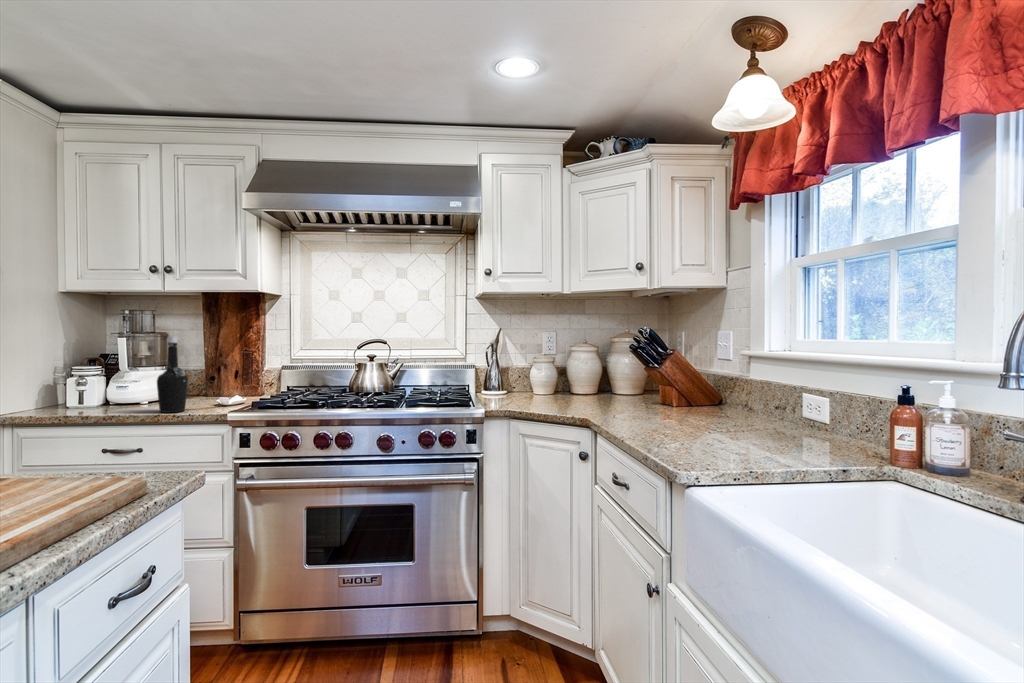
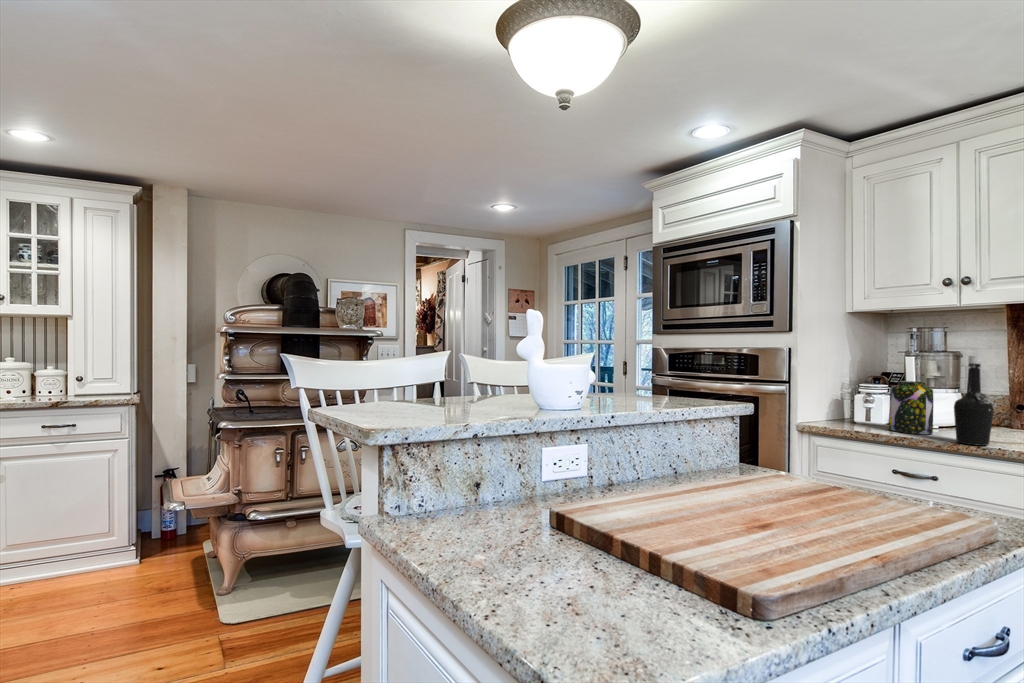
jar: none [100,362,142,411] -> present [889,381,933,434]

